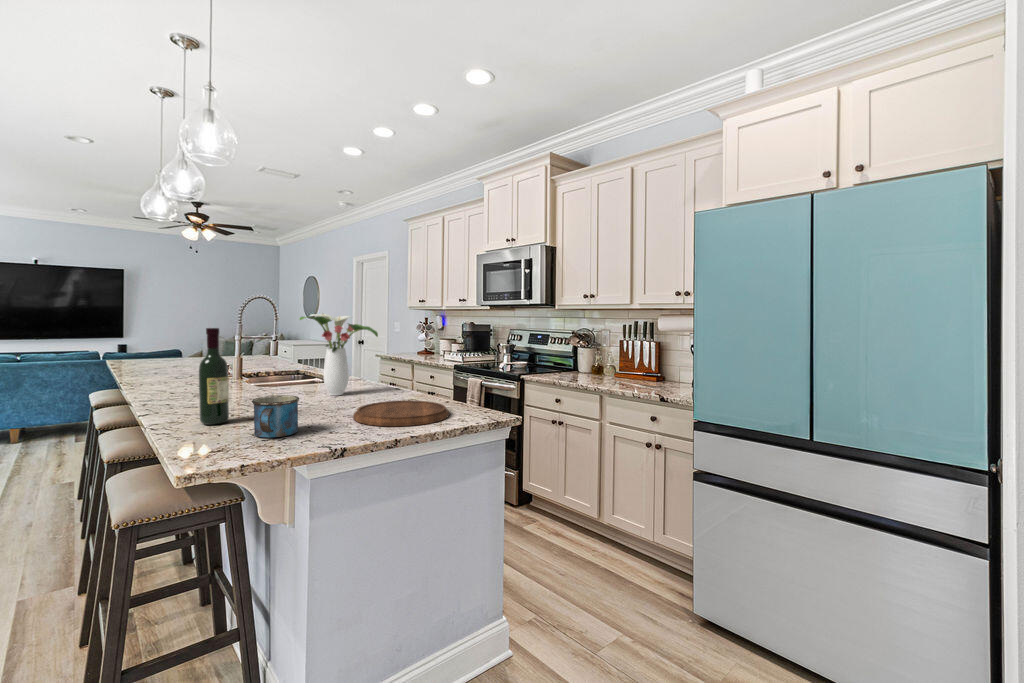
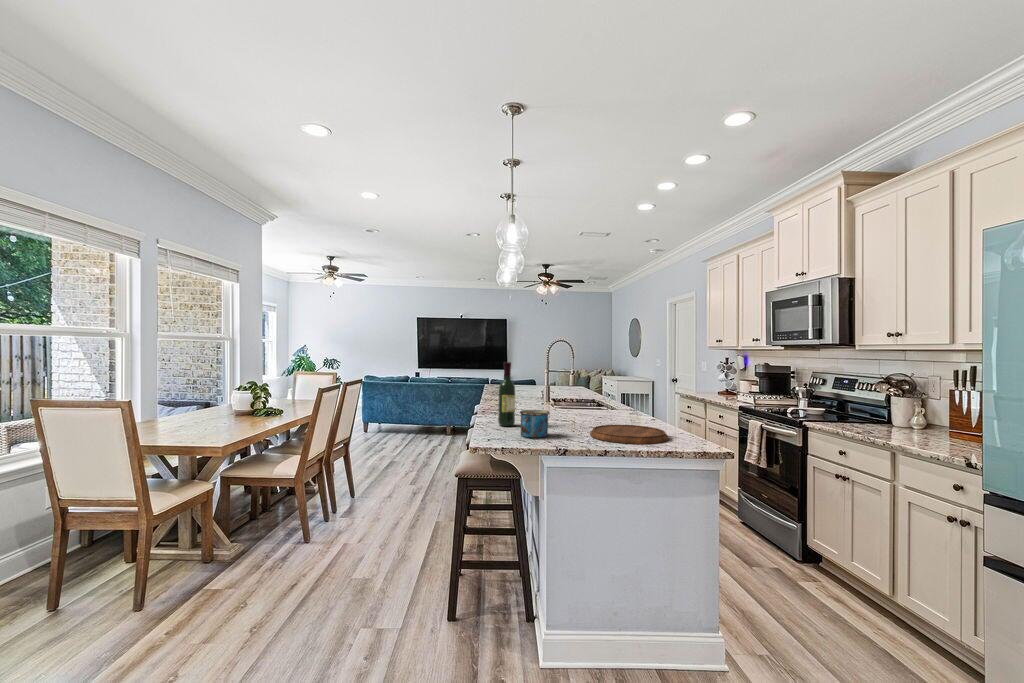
flower arrangement: present [300,314,378,396] -> none [569,352,628,418]

